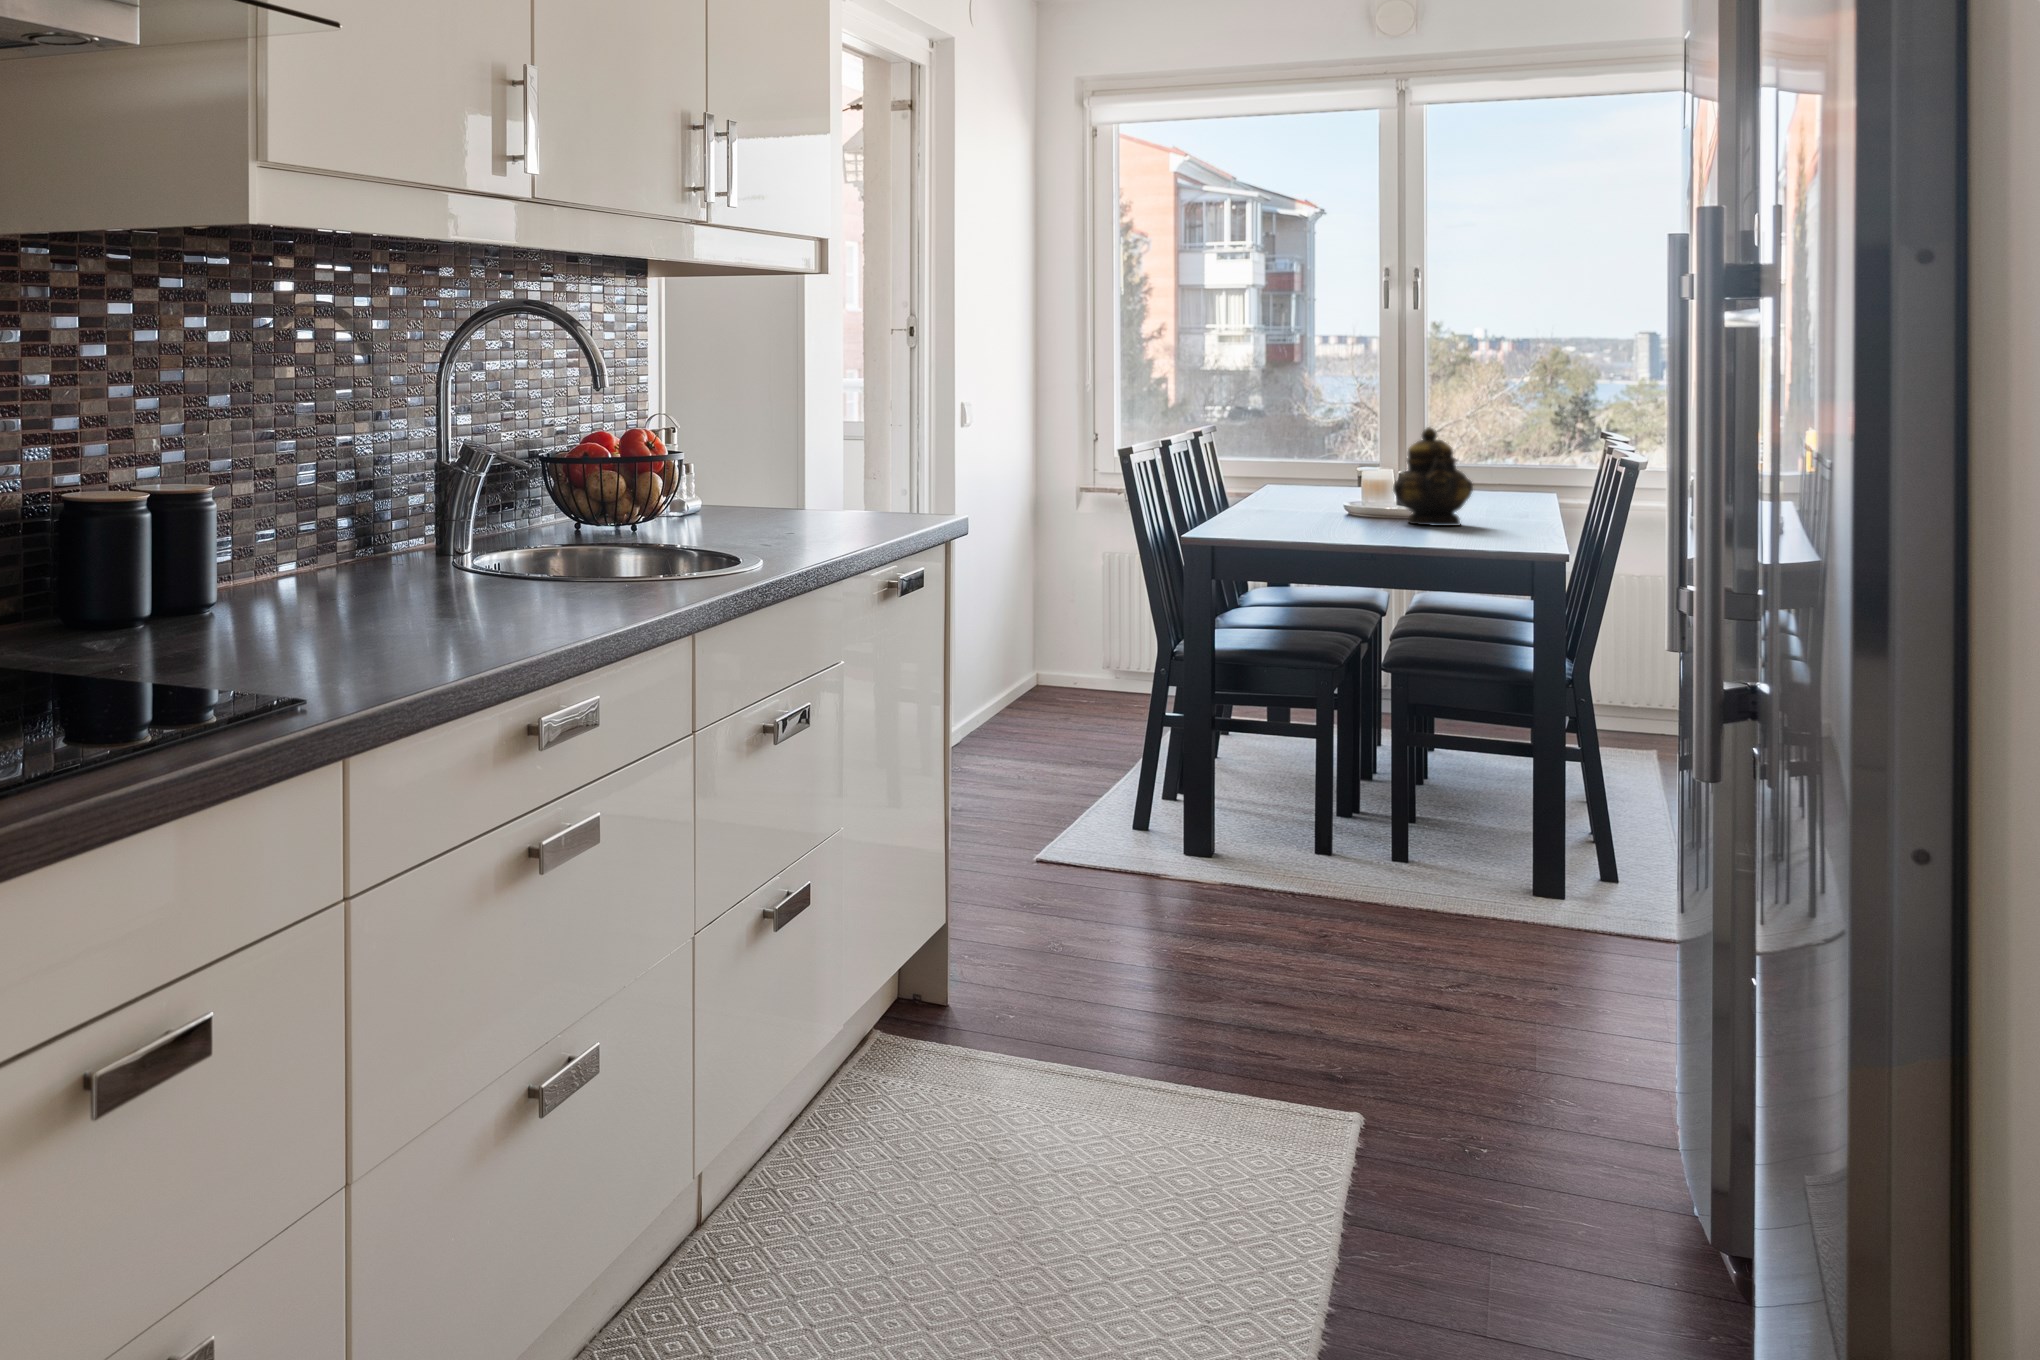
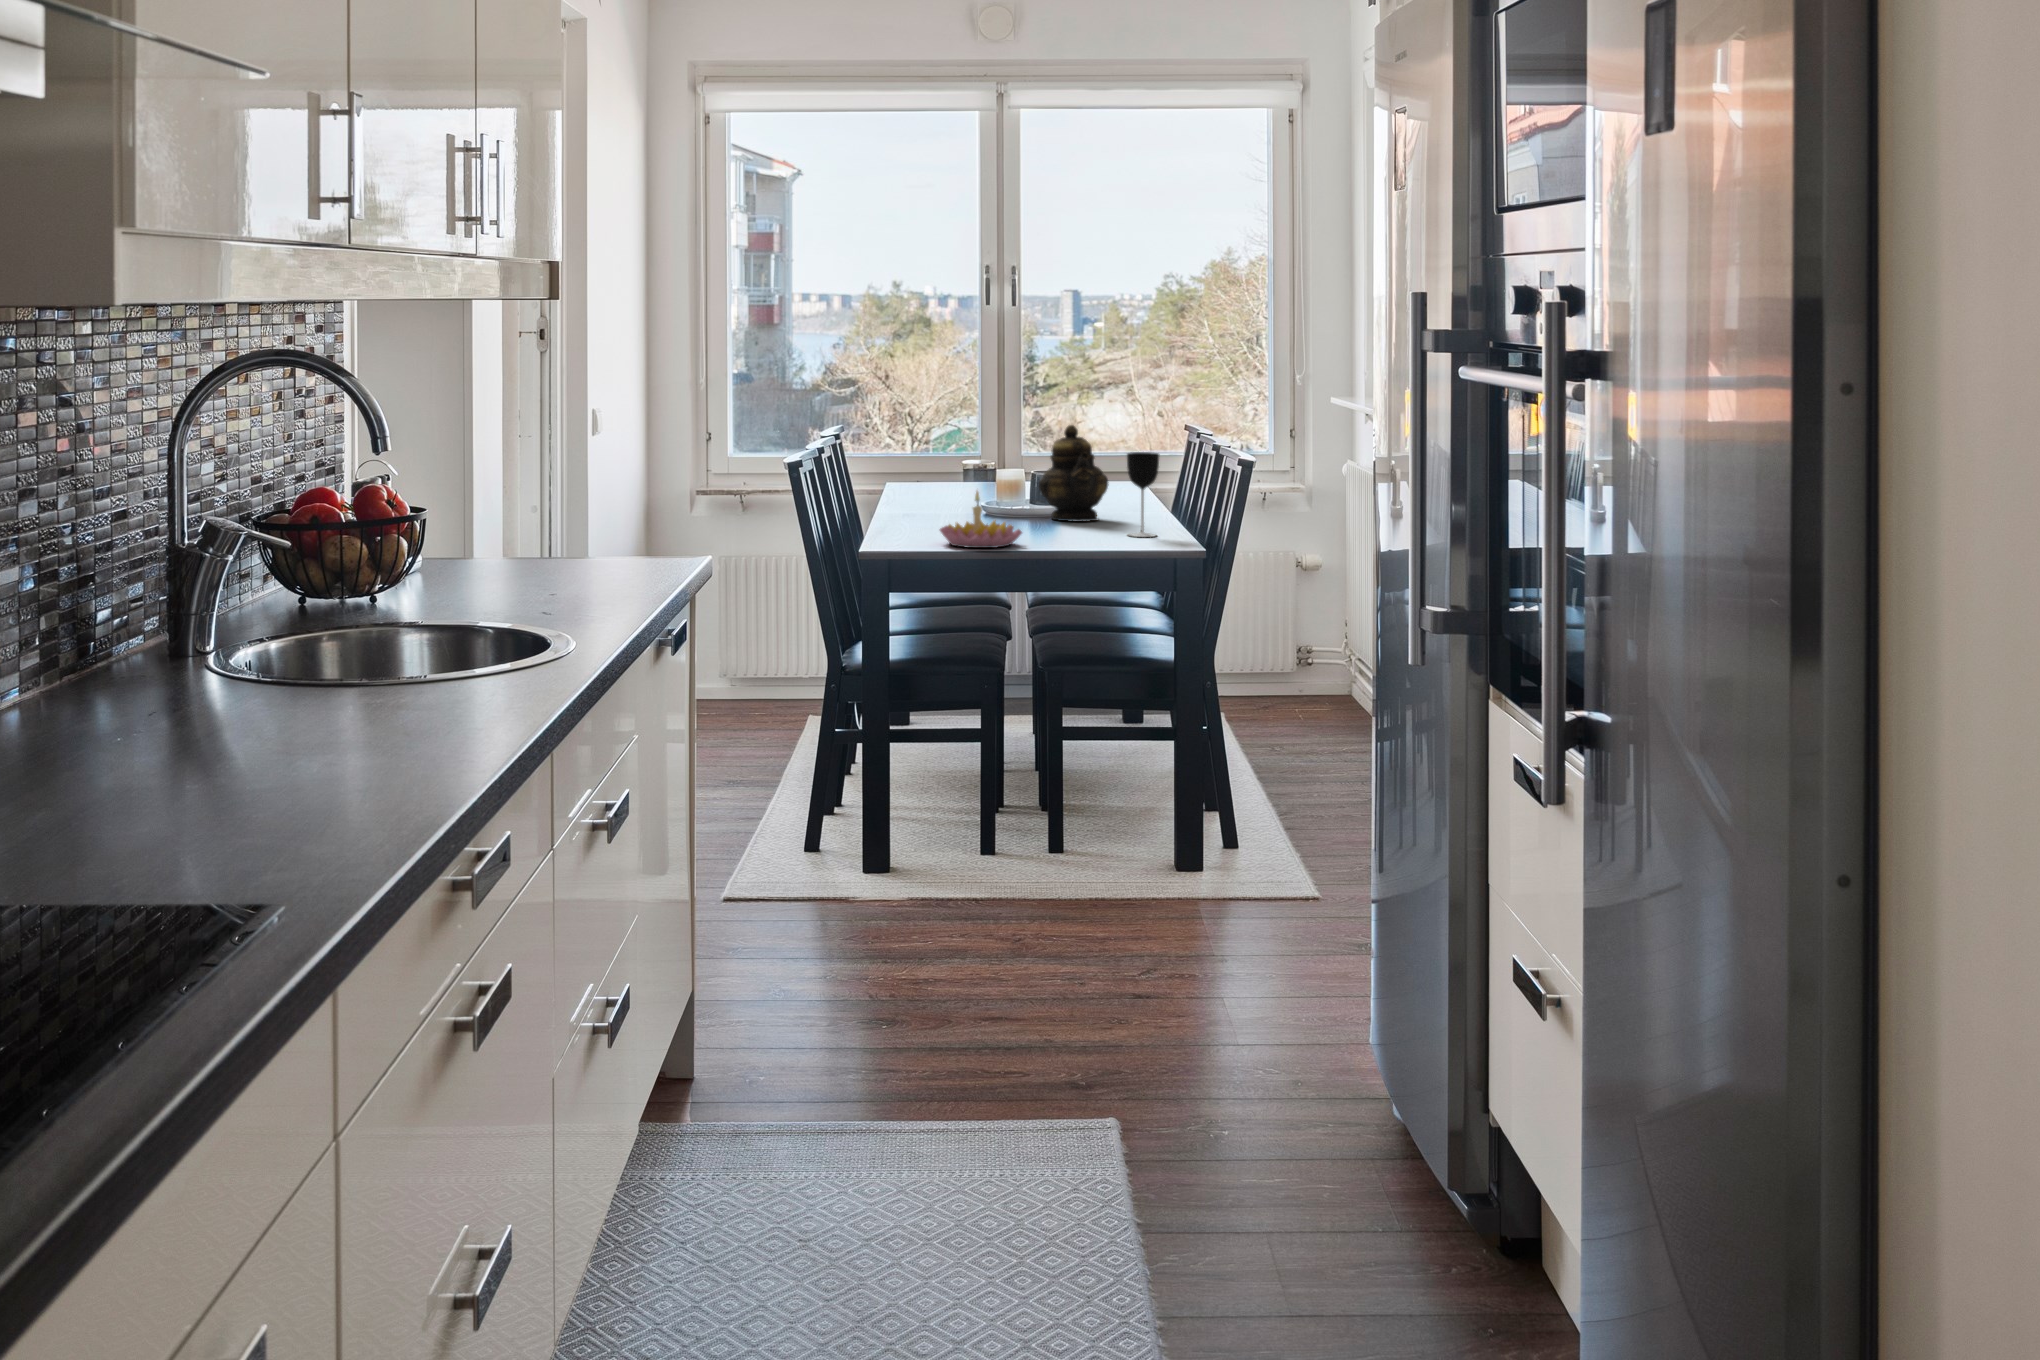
wine glass: none [1481,453,1519,541] -> present [1127,452,1159,537]
candle holder: none [1265,482,1354,542] -> present [940,491,1022,548]

